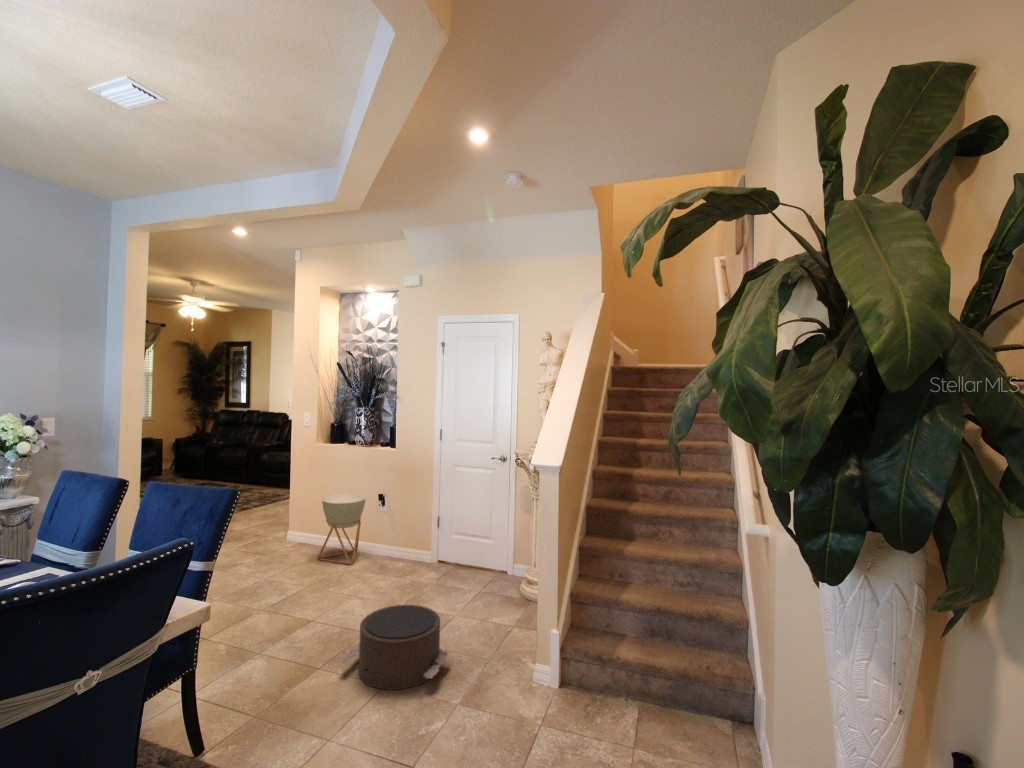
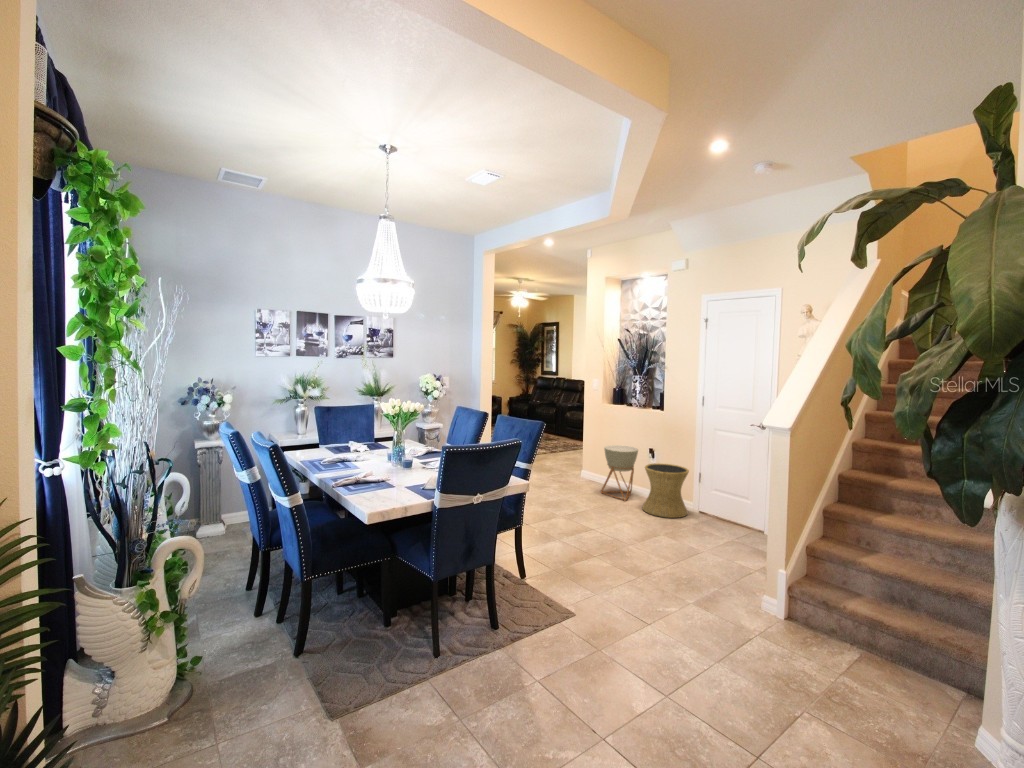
side table: none [374,511,428,579] -> present [642,463,689,518]
pouf: present [341,605,449,690] -> none [607,527,689,583]

